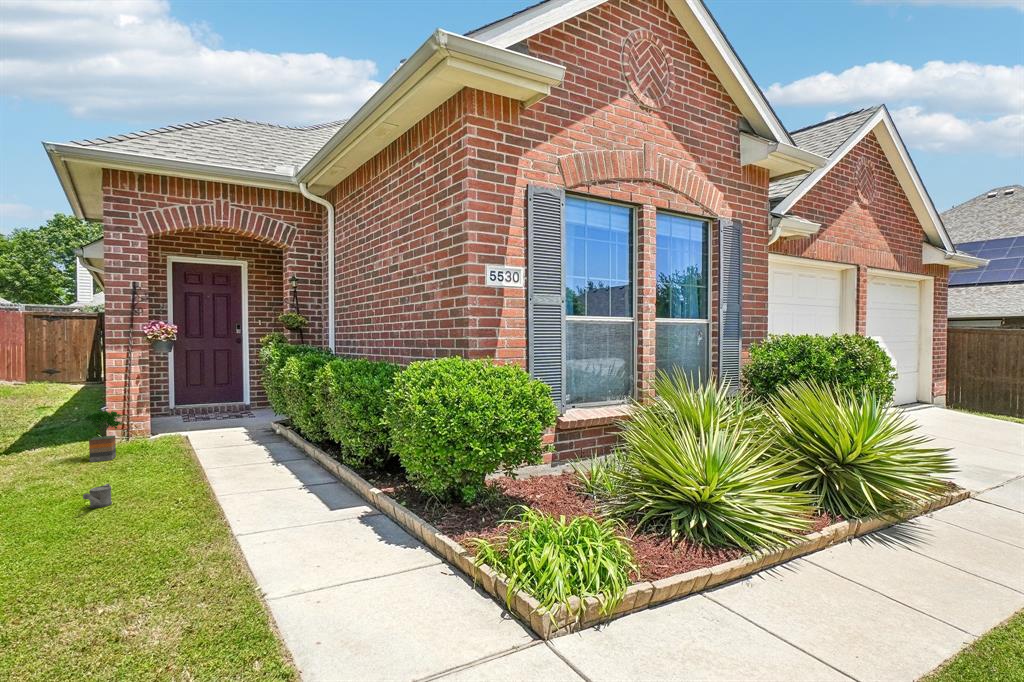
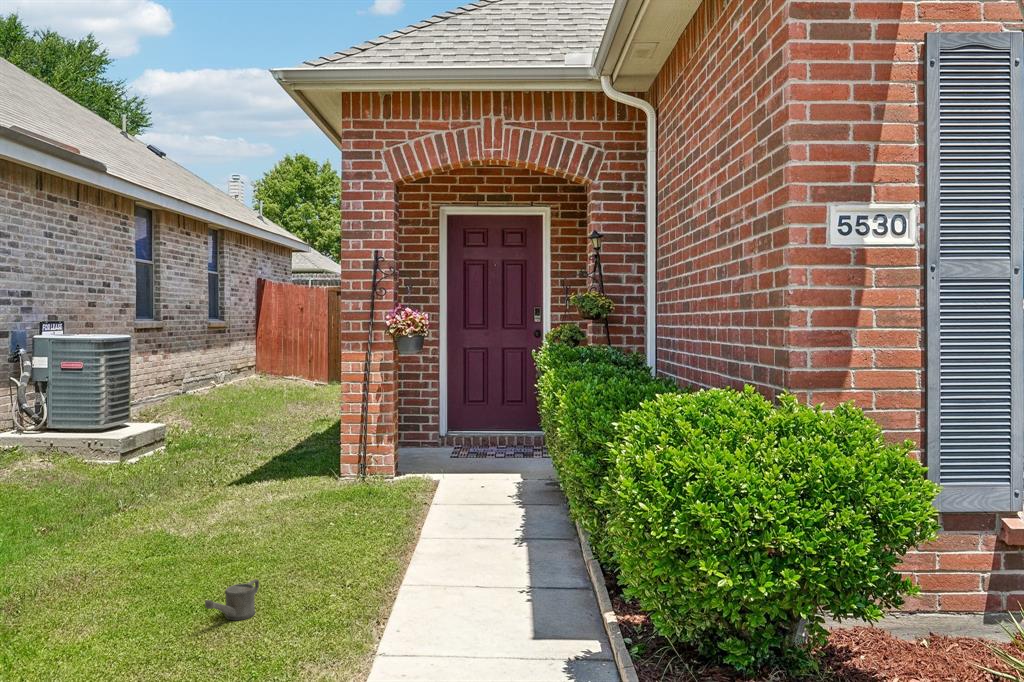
potted tree: present [84,411,122,462] -> none [296,441,343,515]

